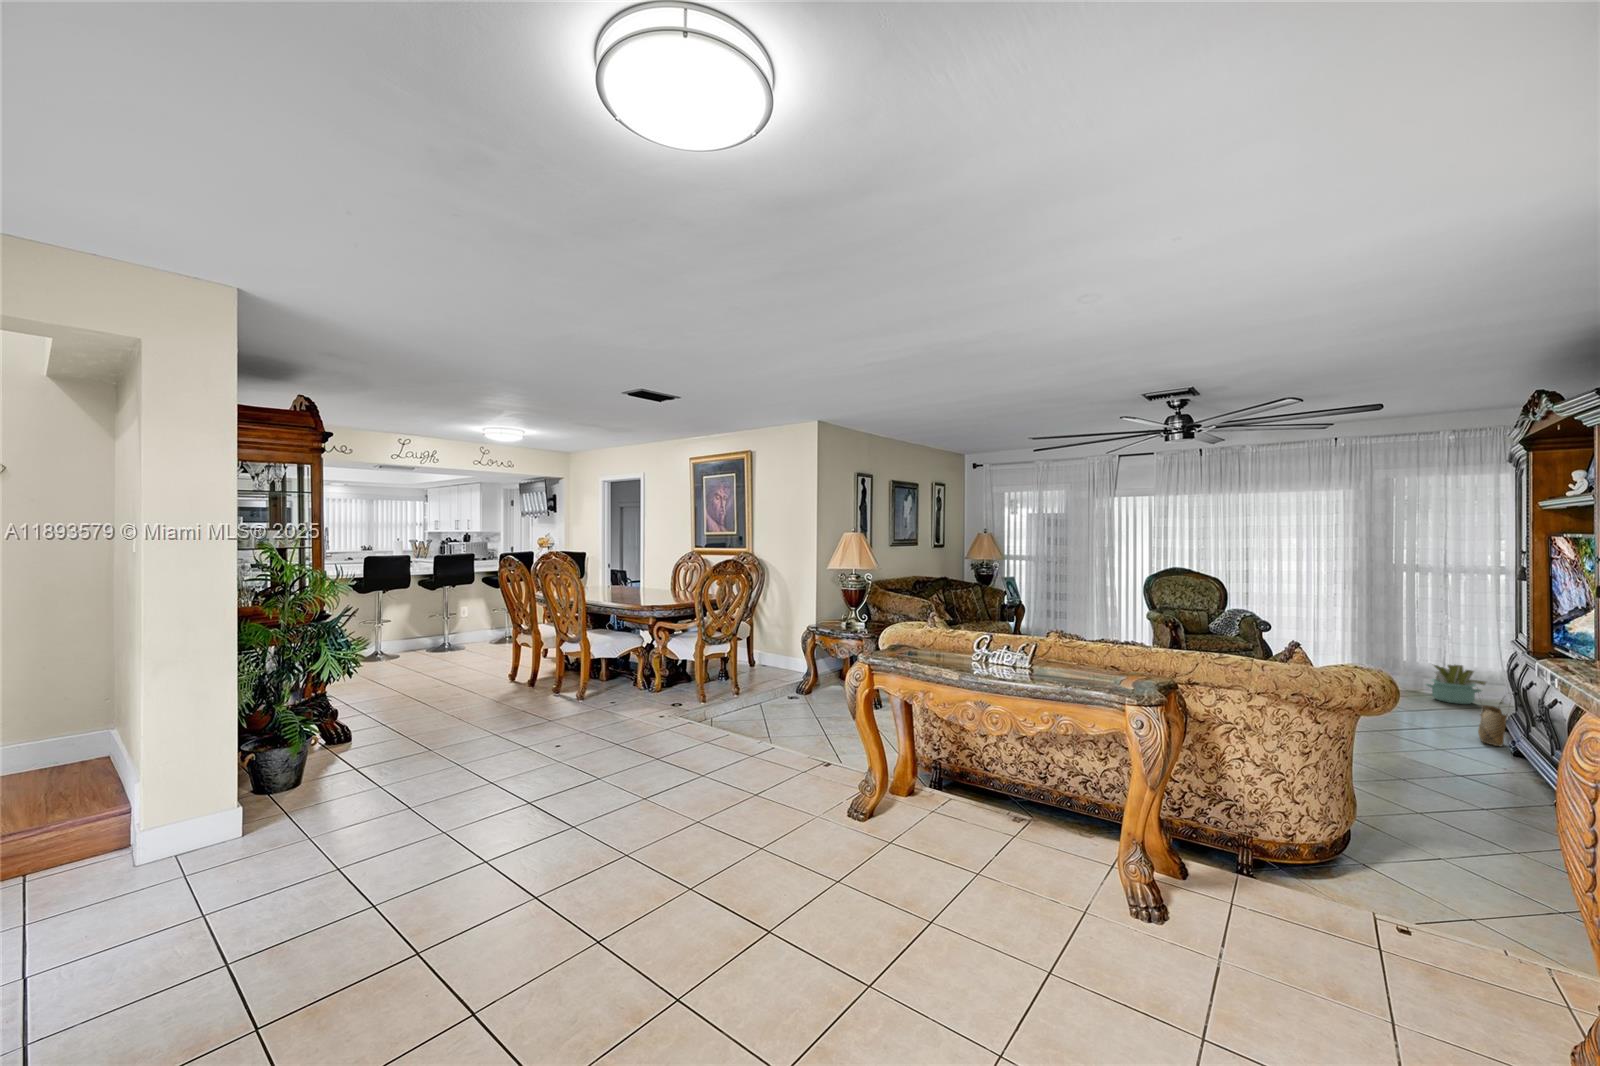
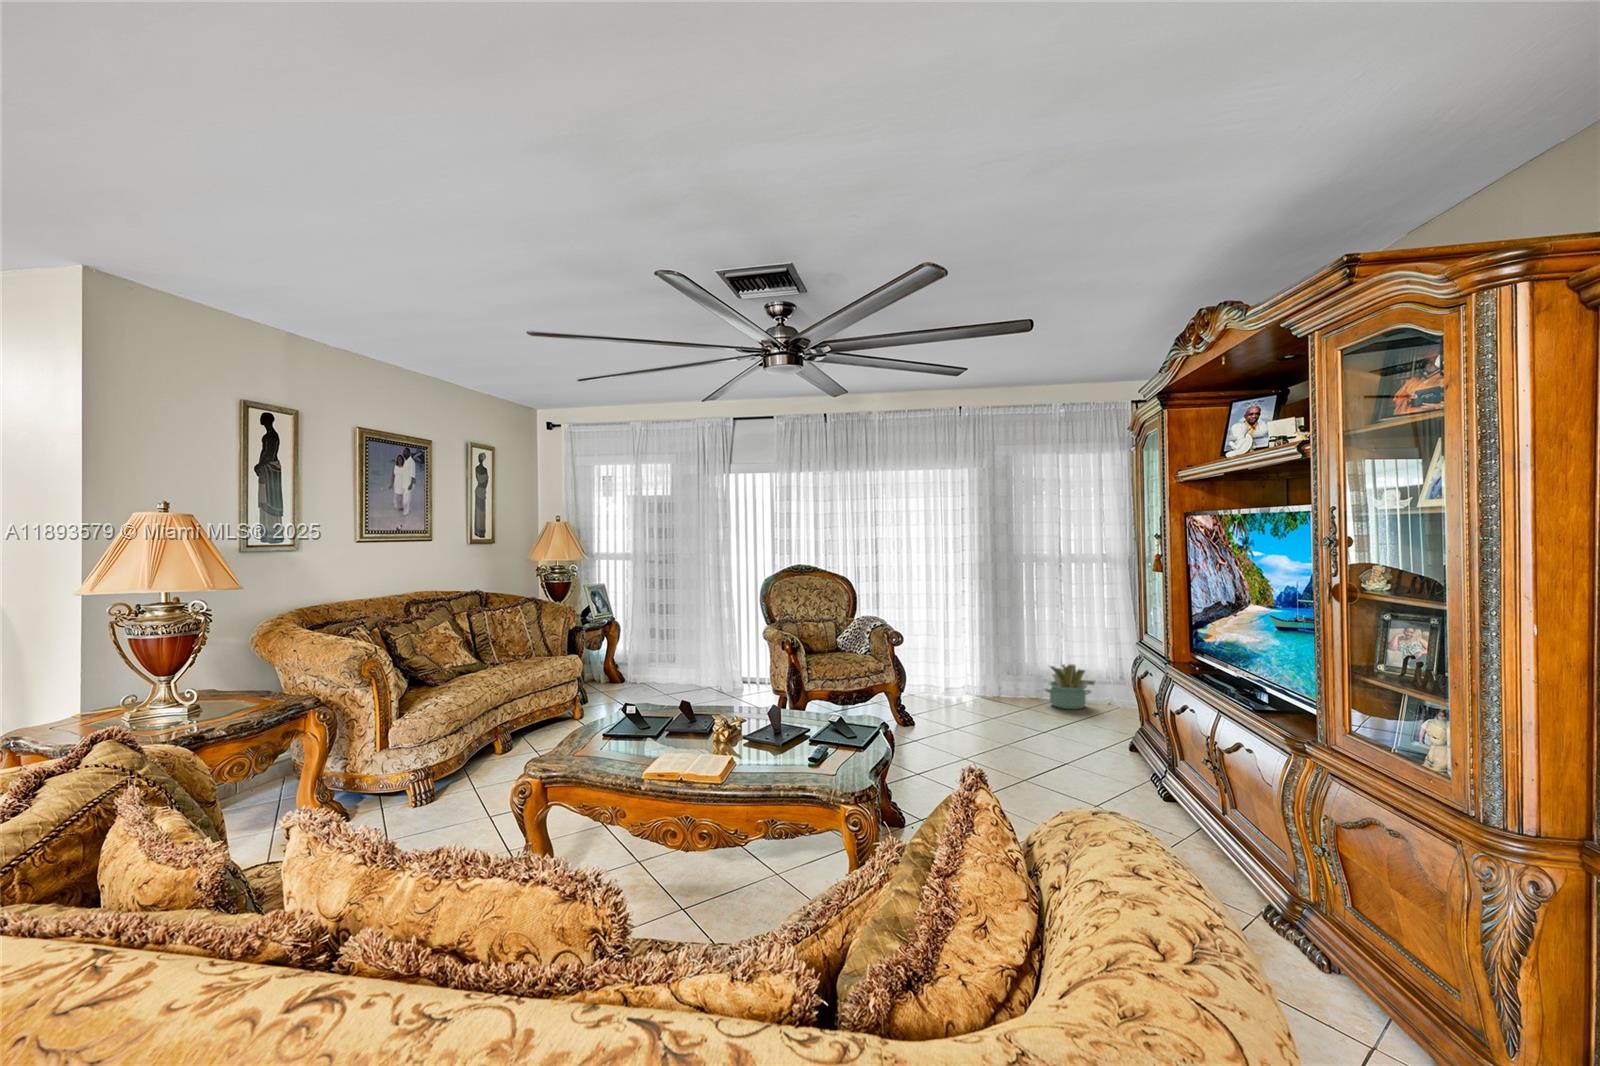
woven basket: present [1478,700,1507,746] -> none [1110,706,1144,780]

